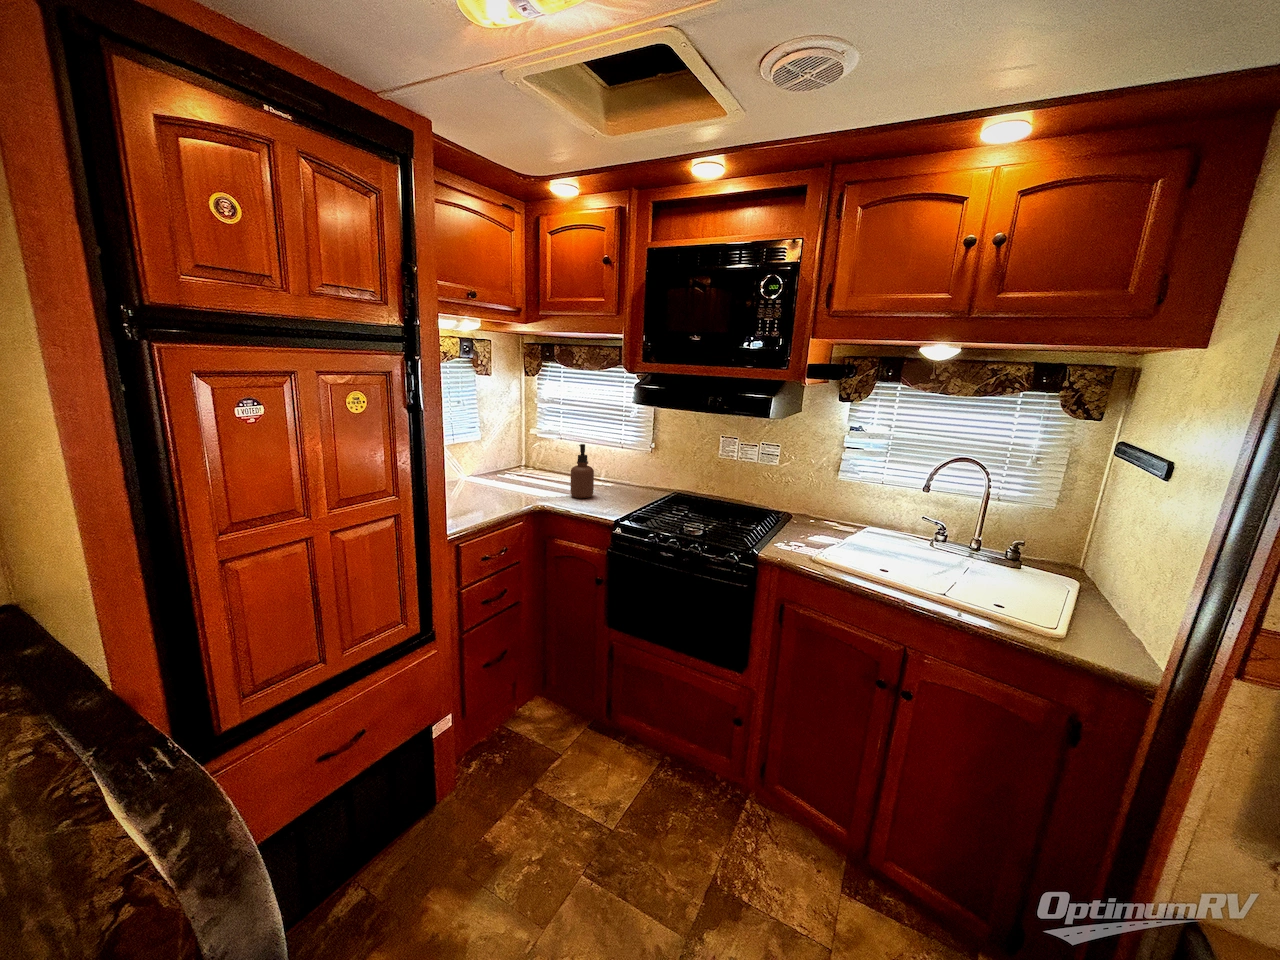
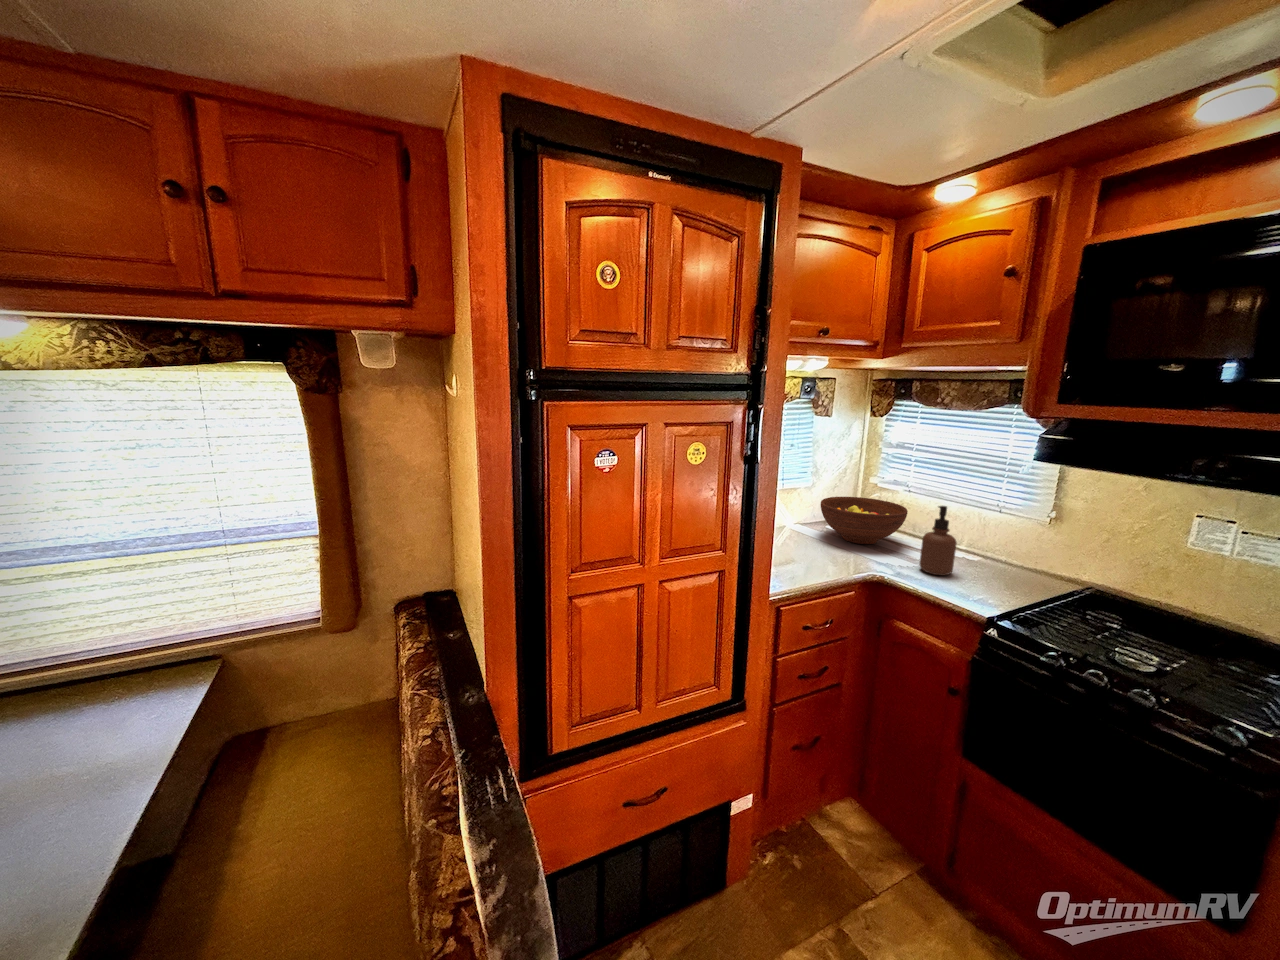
fruit bowl: none [490,446,560,484] -> present [821,497,908,544]

